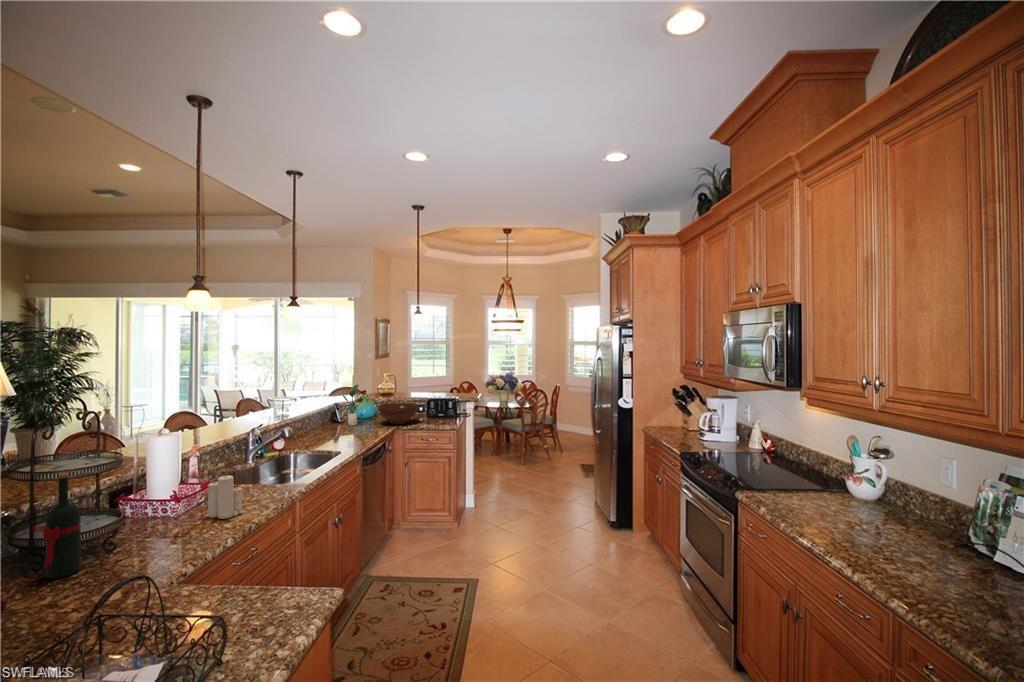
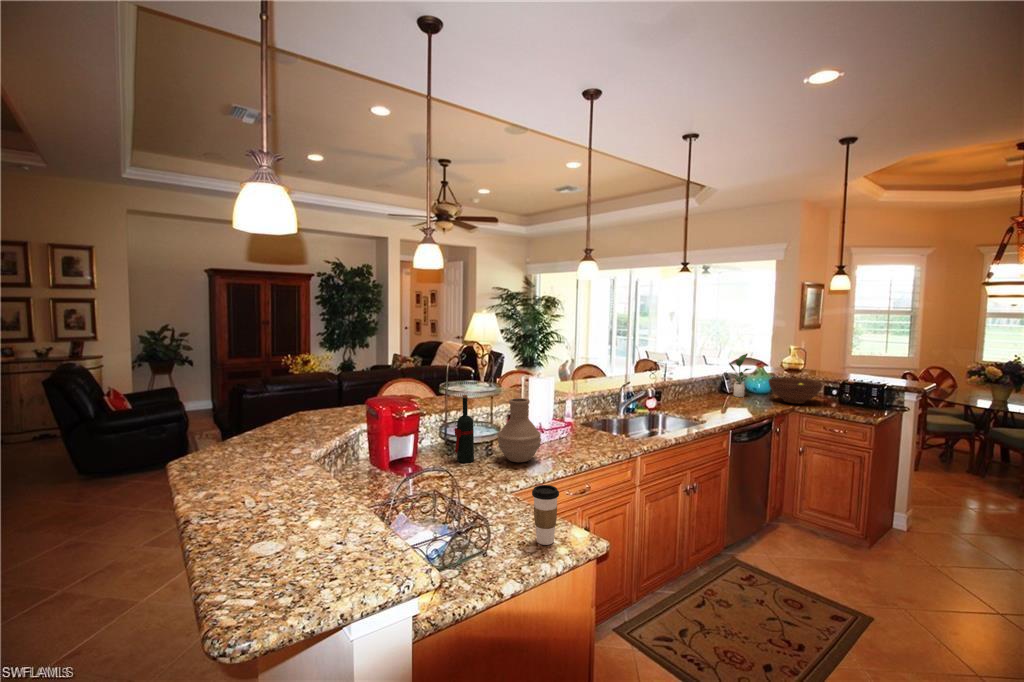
vase: none [123,461,195,550] -> present [498,398,541,462]
candle: present [208,475,243,519] -> none [560,416,584,454]
coffee cup: none [263,548,298,621] -> present [532,485,559,545]

